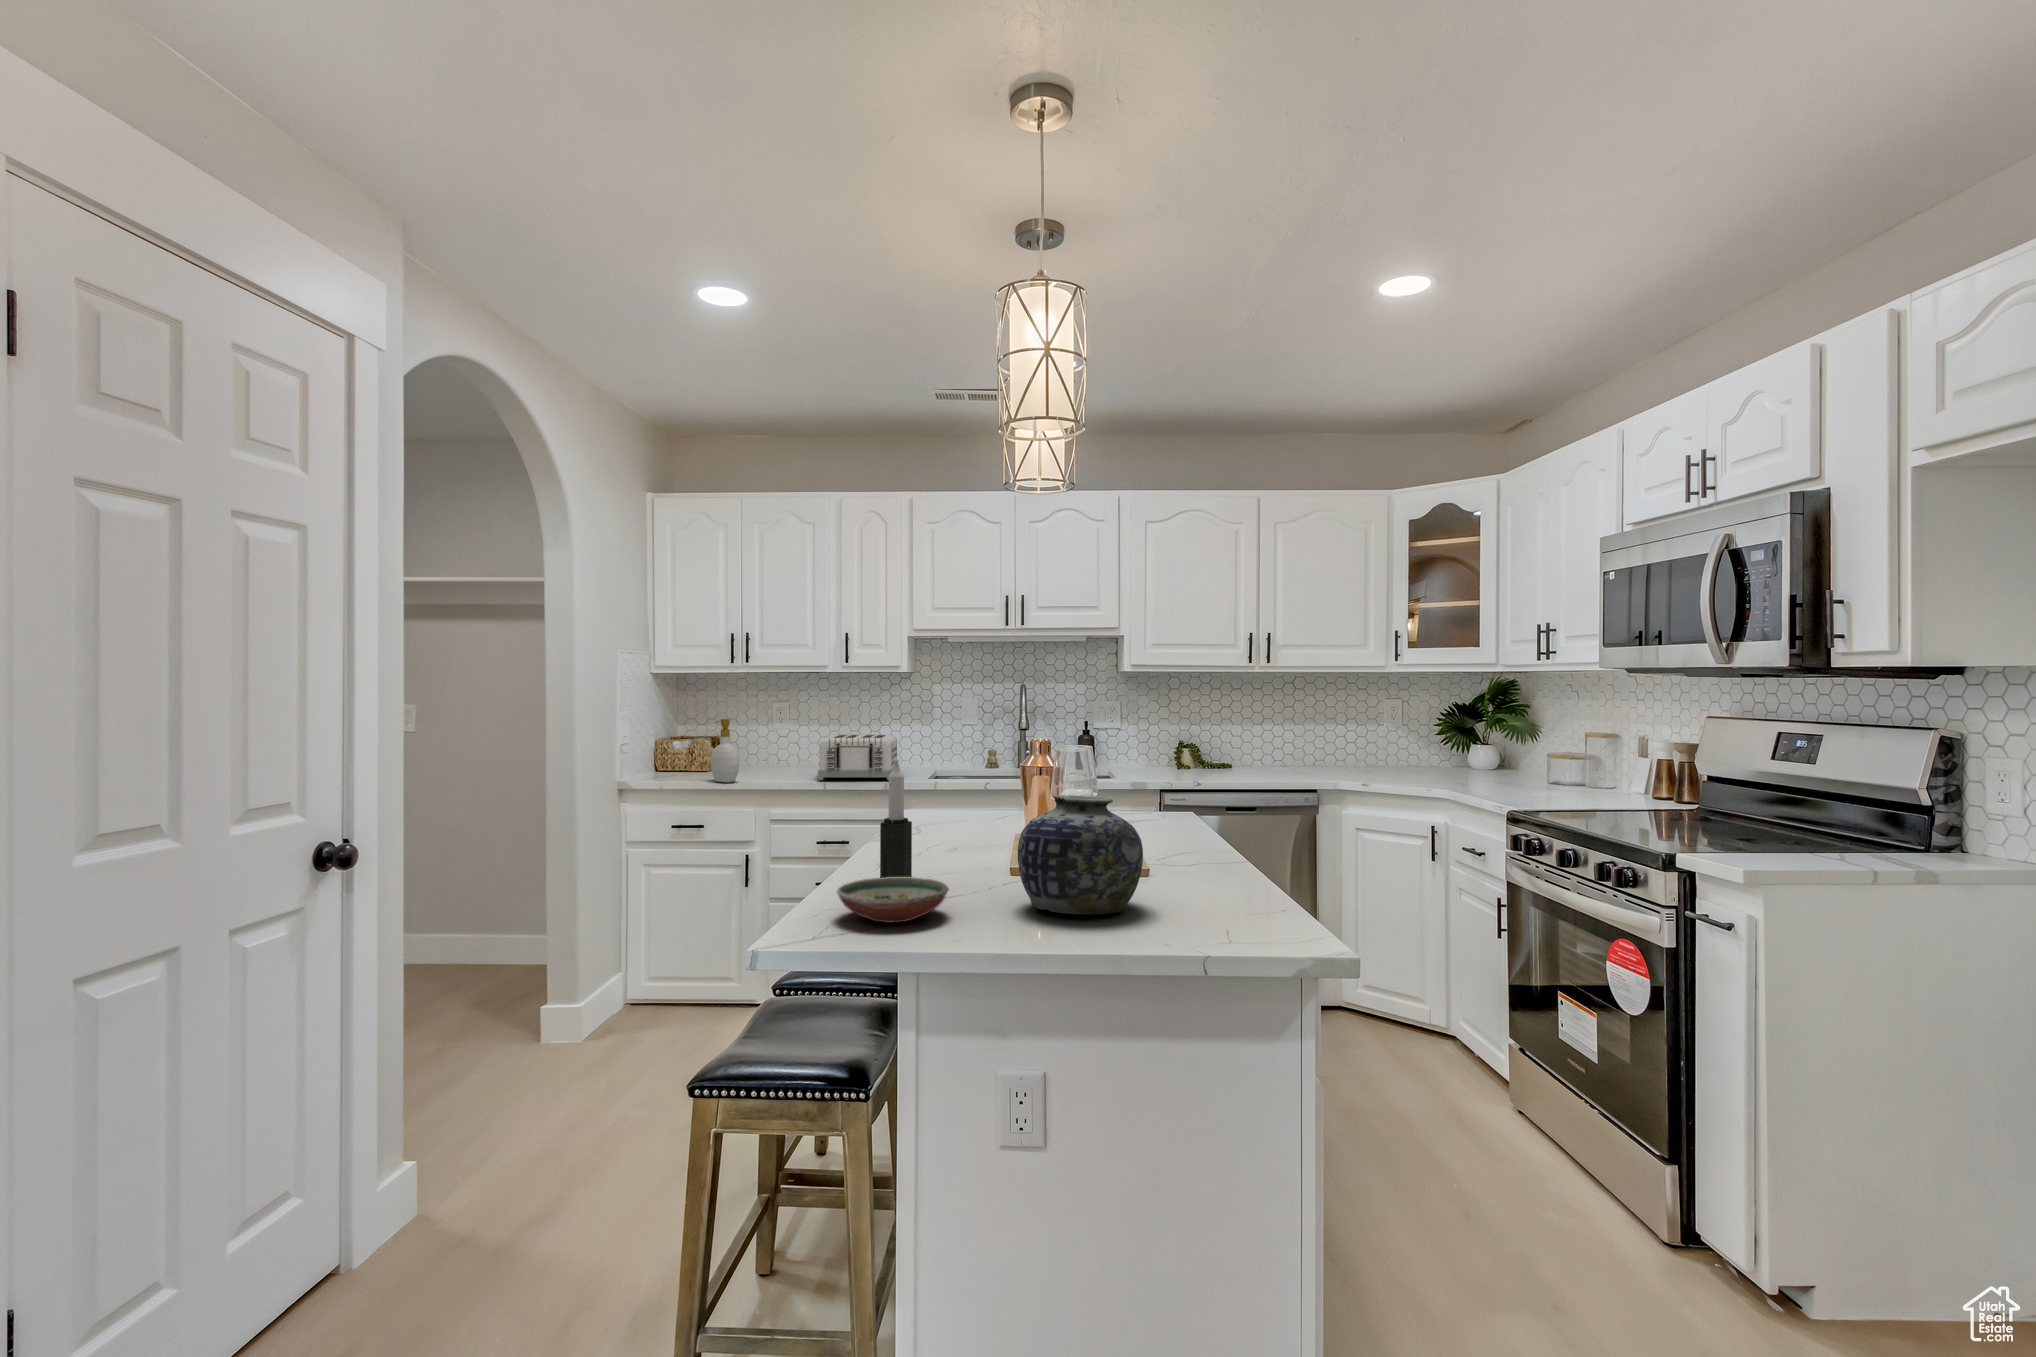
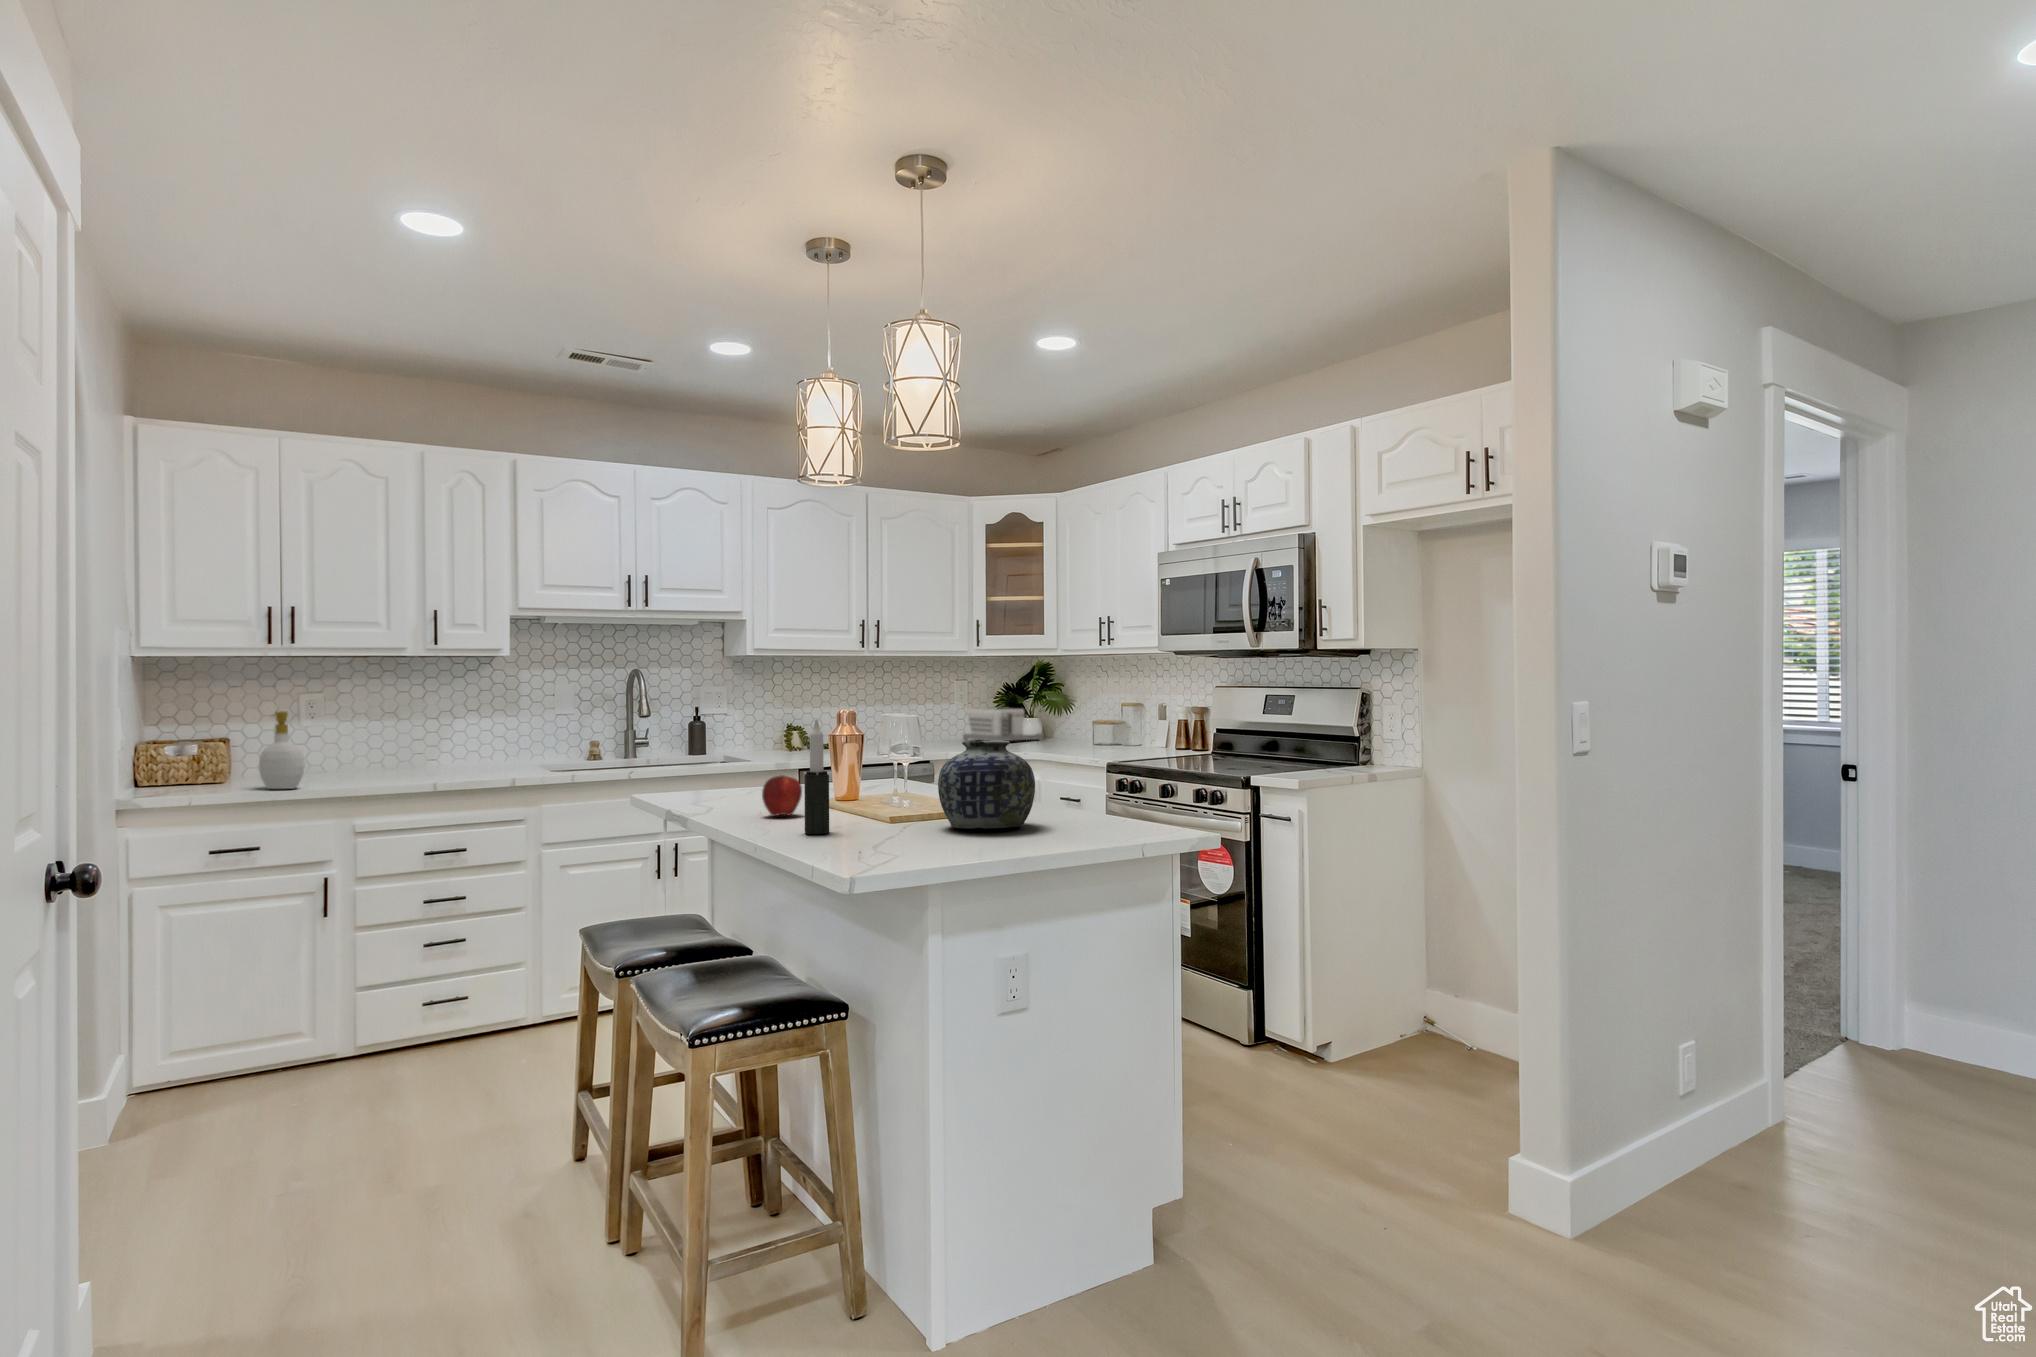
toaster: present [818,734,897,780] -> present [963,707,1043,741]
apple: none [912,814,954,860] -> present [762,775,802,816]
decorative bowl: present [837,877,948,923] -> none [824,815,917,848]

